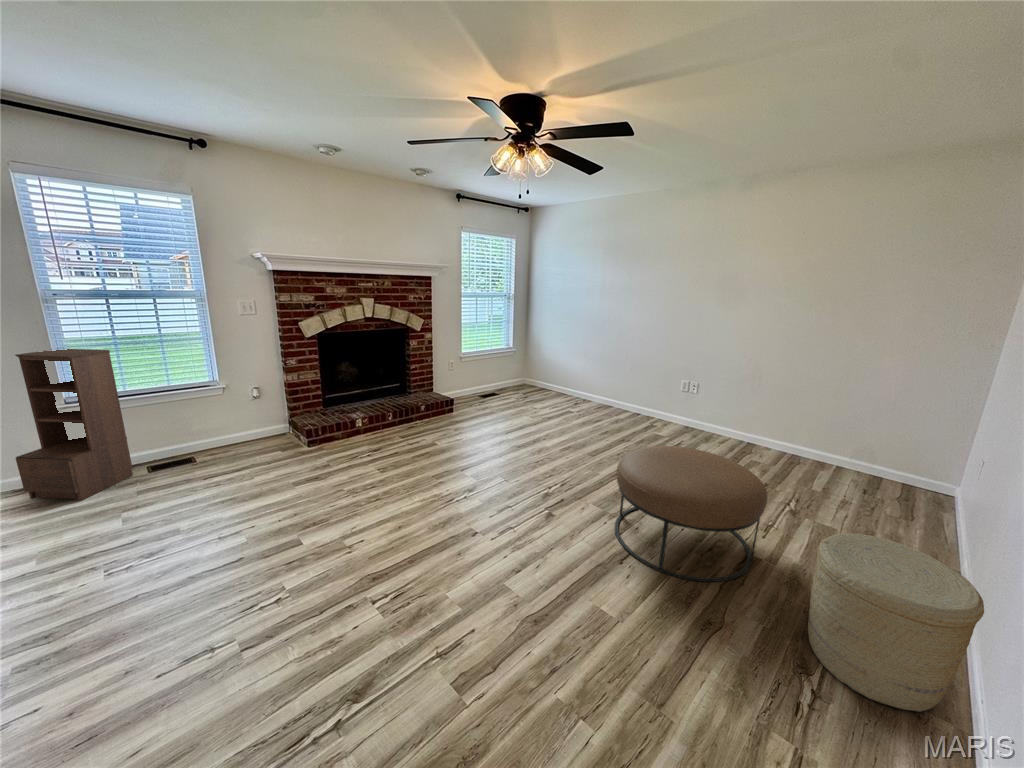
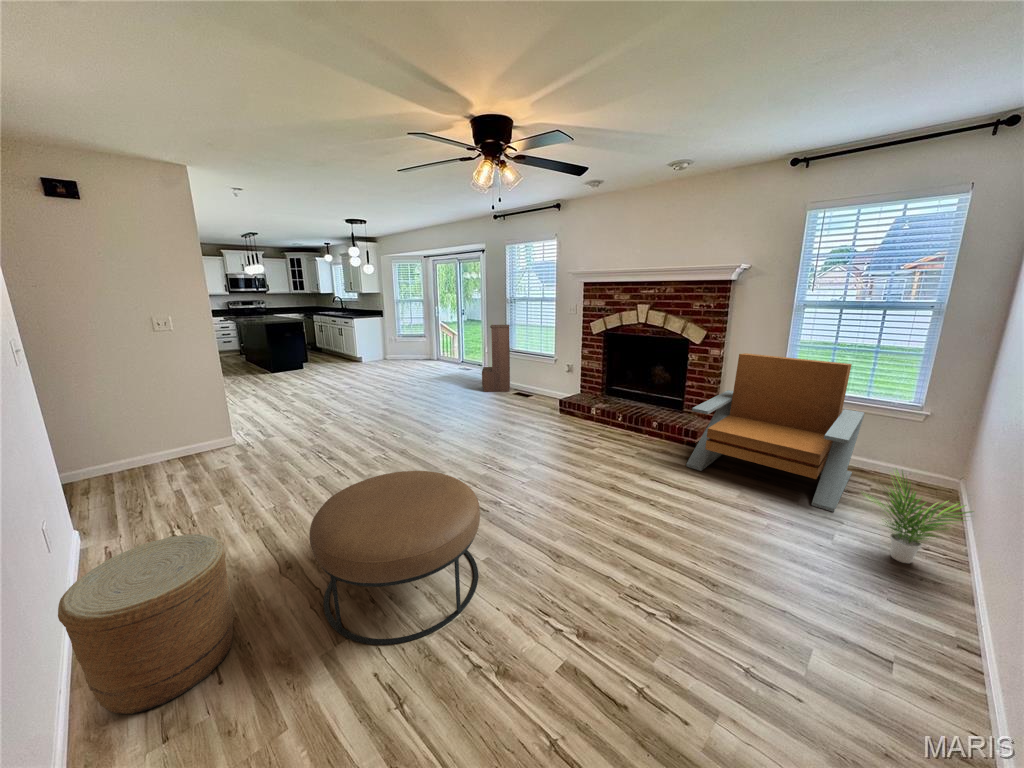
lounge chair: none [445,329,551,422] -> present [686,353,865,512]
potted plant: none [572,369,608,408] -> present [870,471,973,563]

